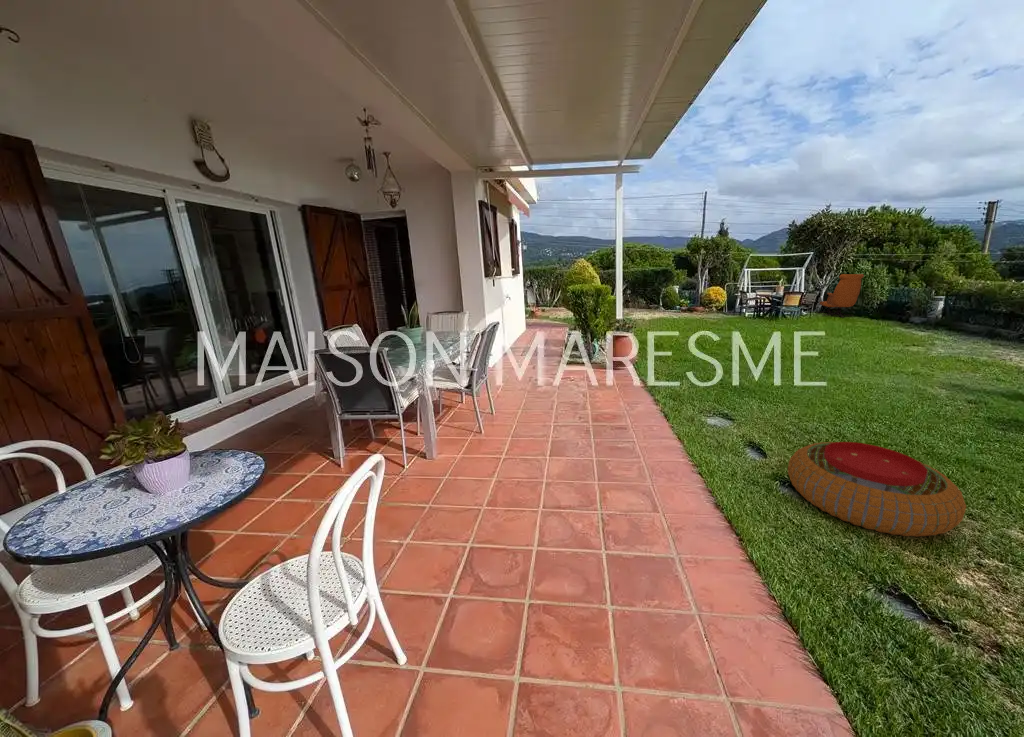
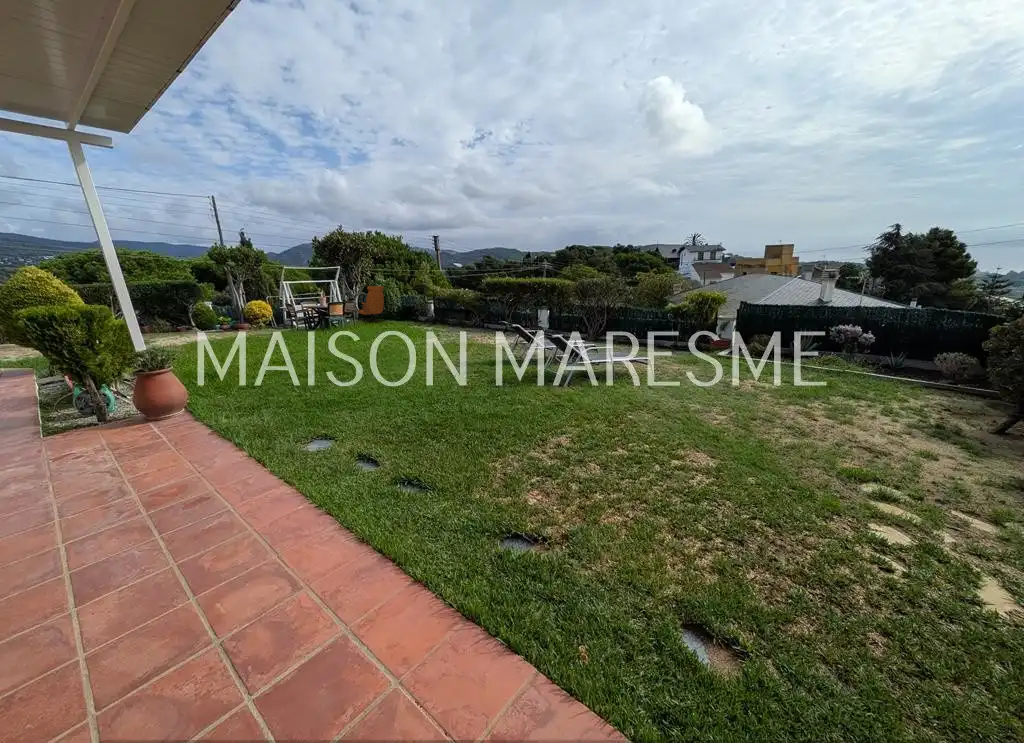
pouf: present [788,442,966,537] -> none [402,424,512,495]

